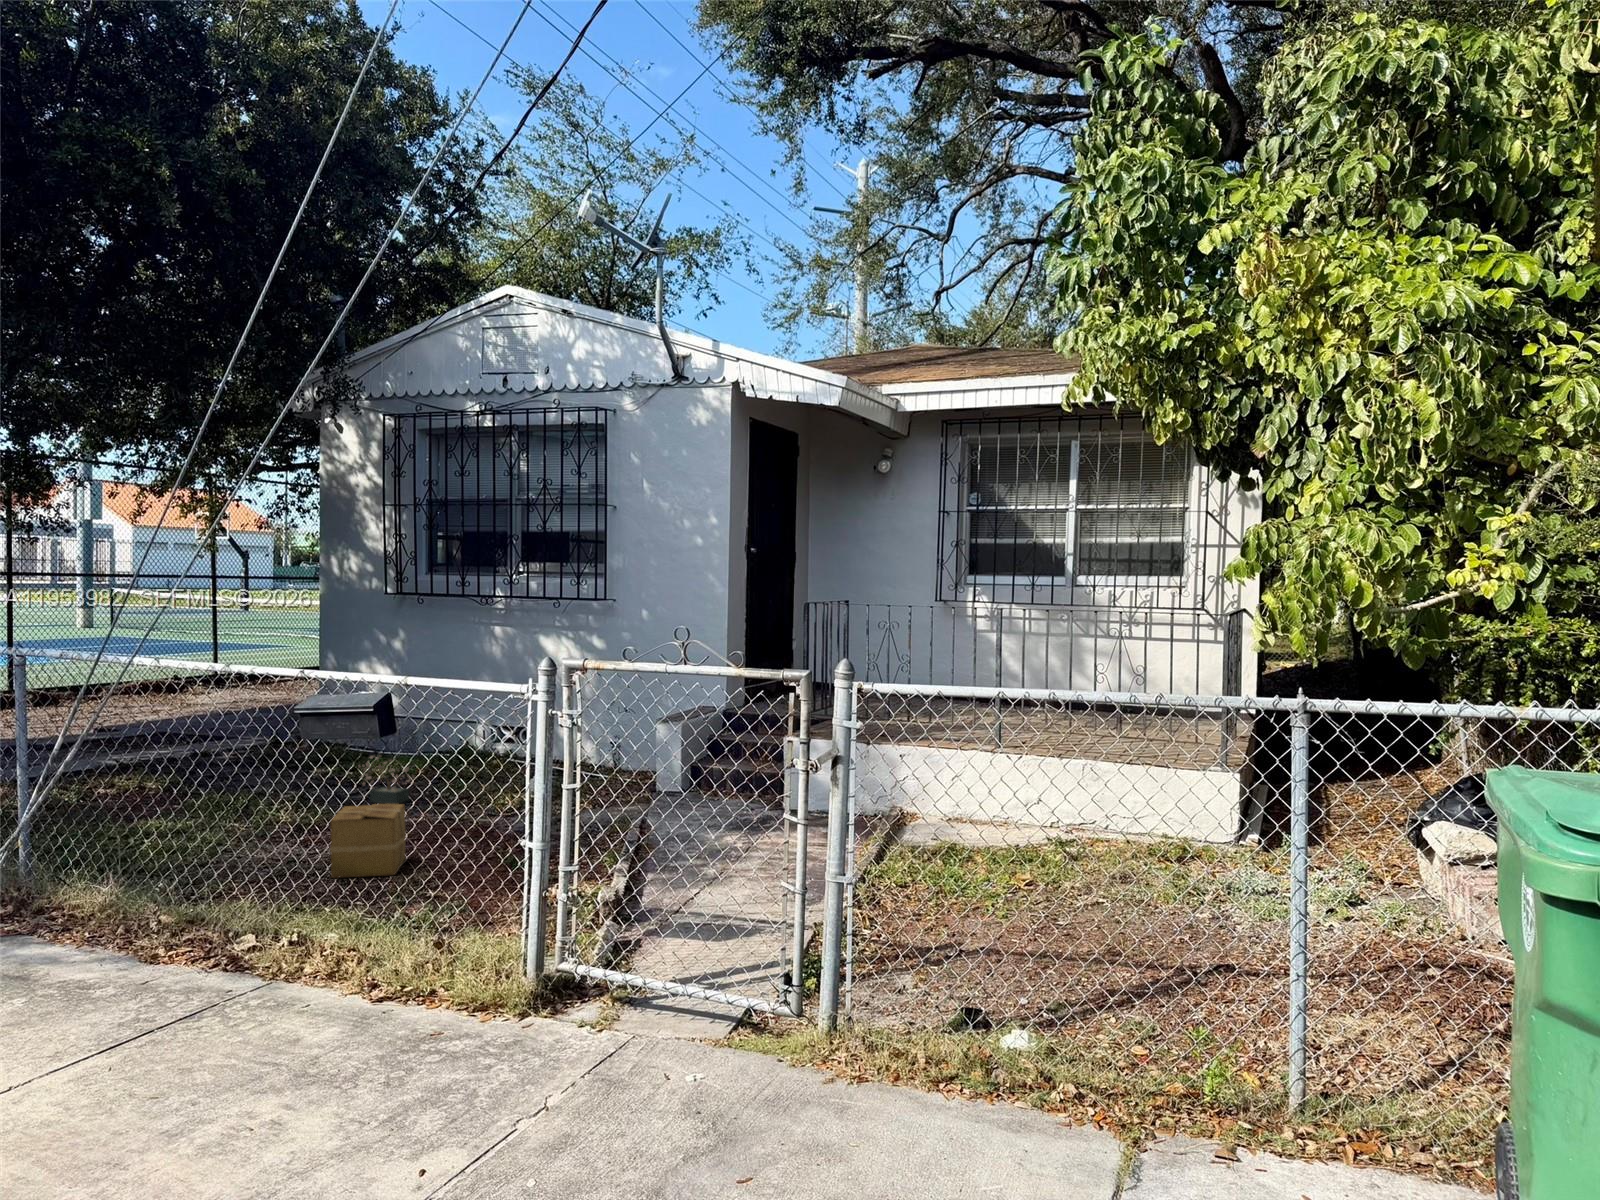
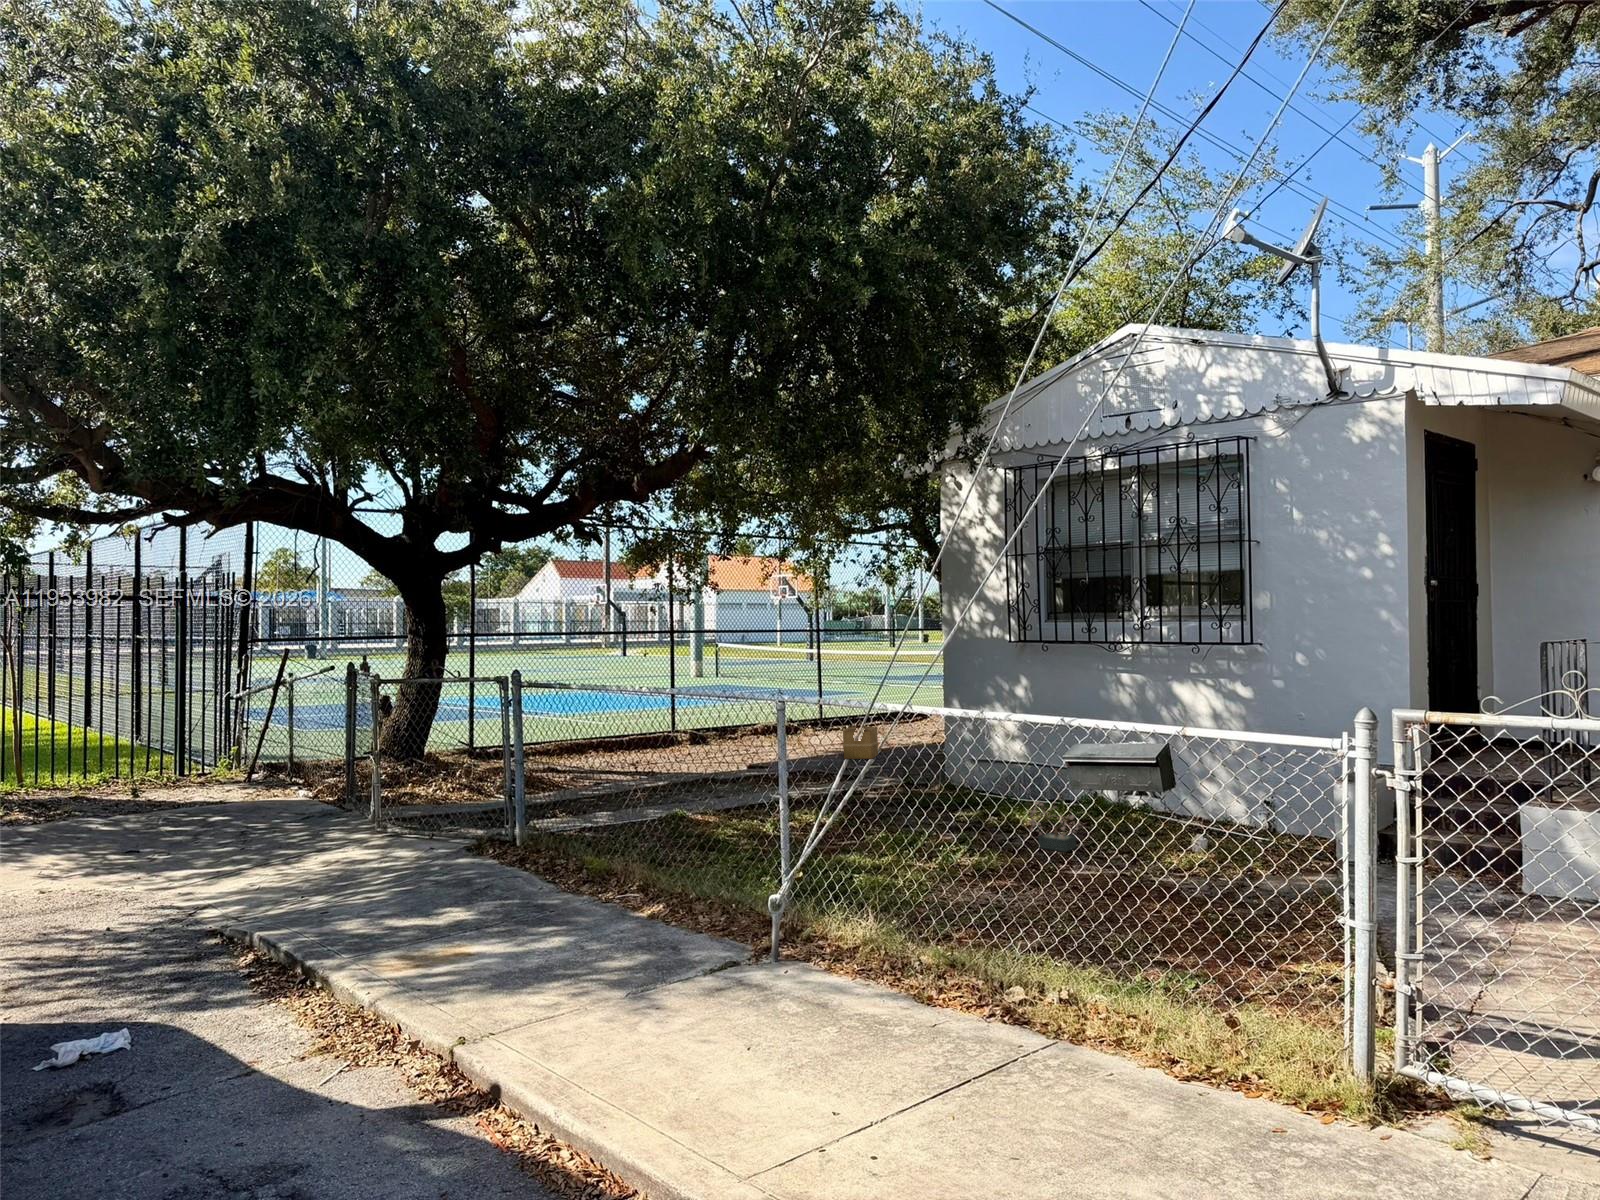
cardboard box: present [330,804,406,878] -> present [843,727,878,759]

